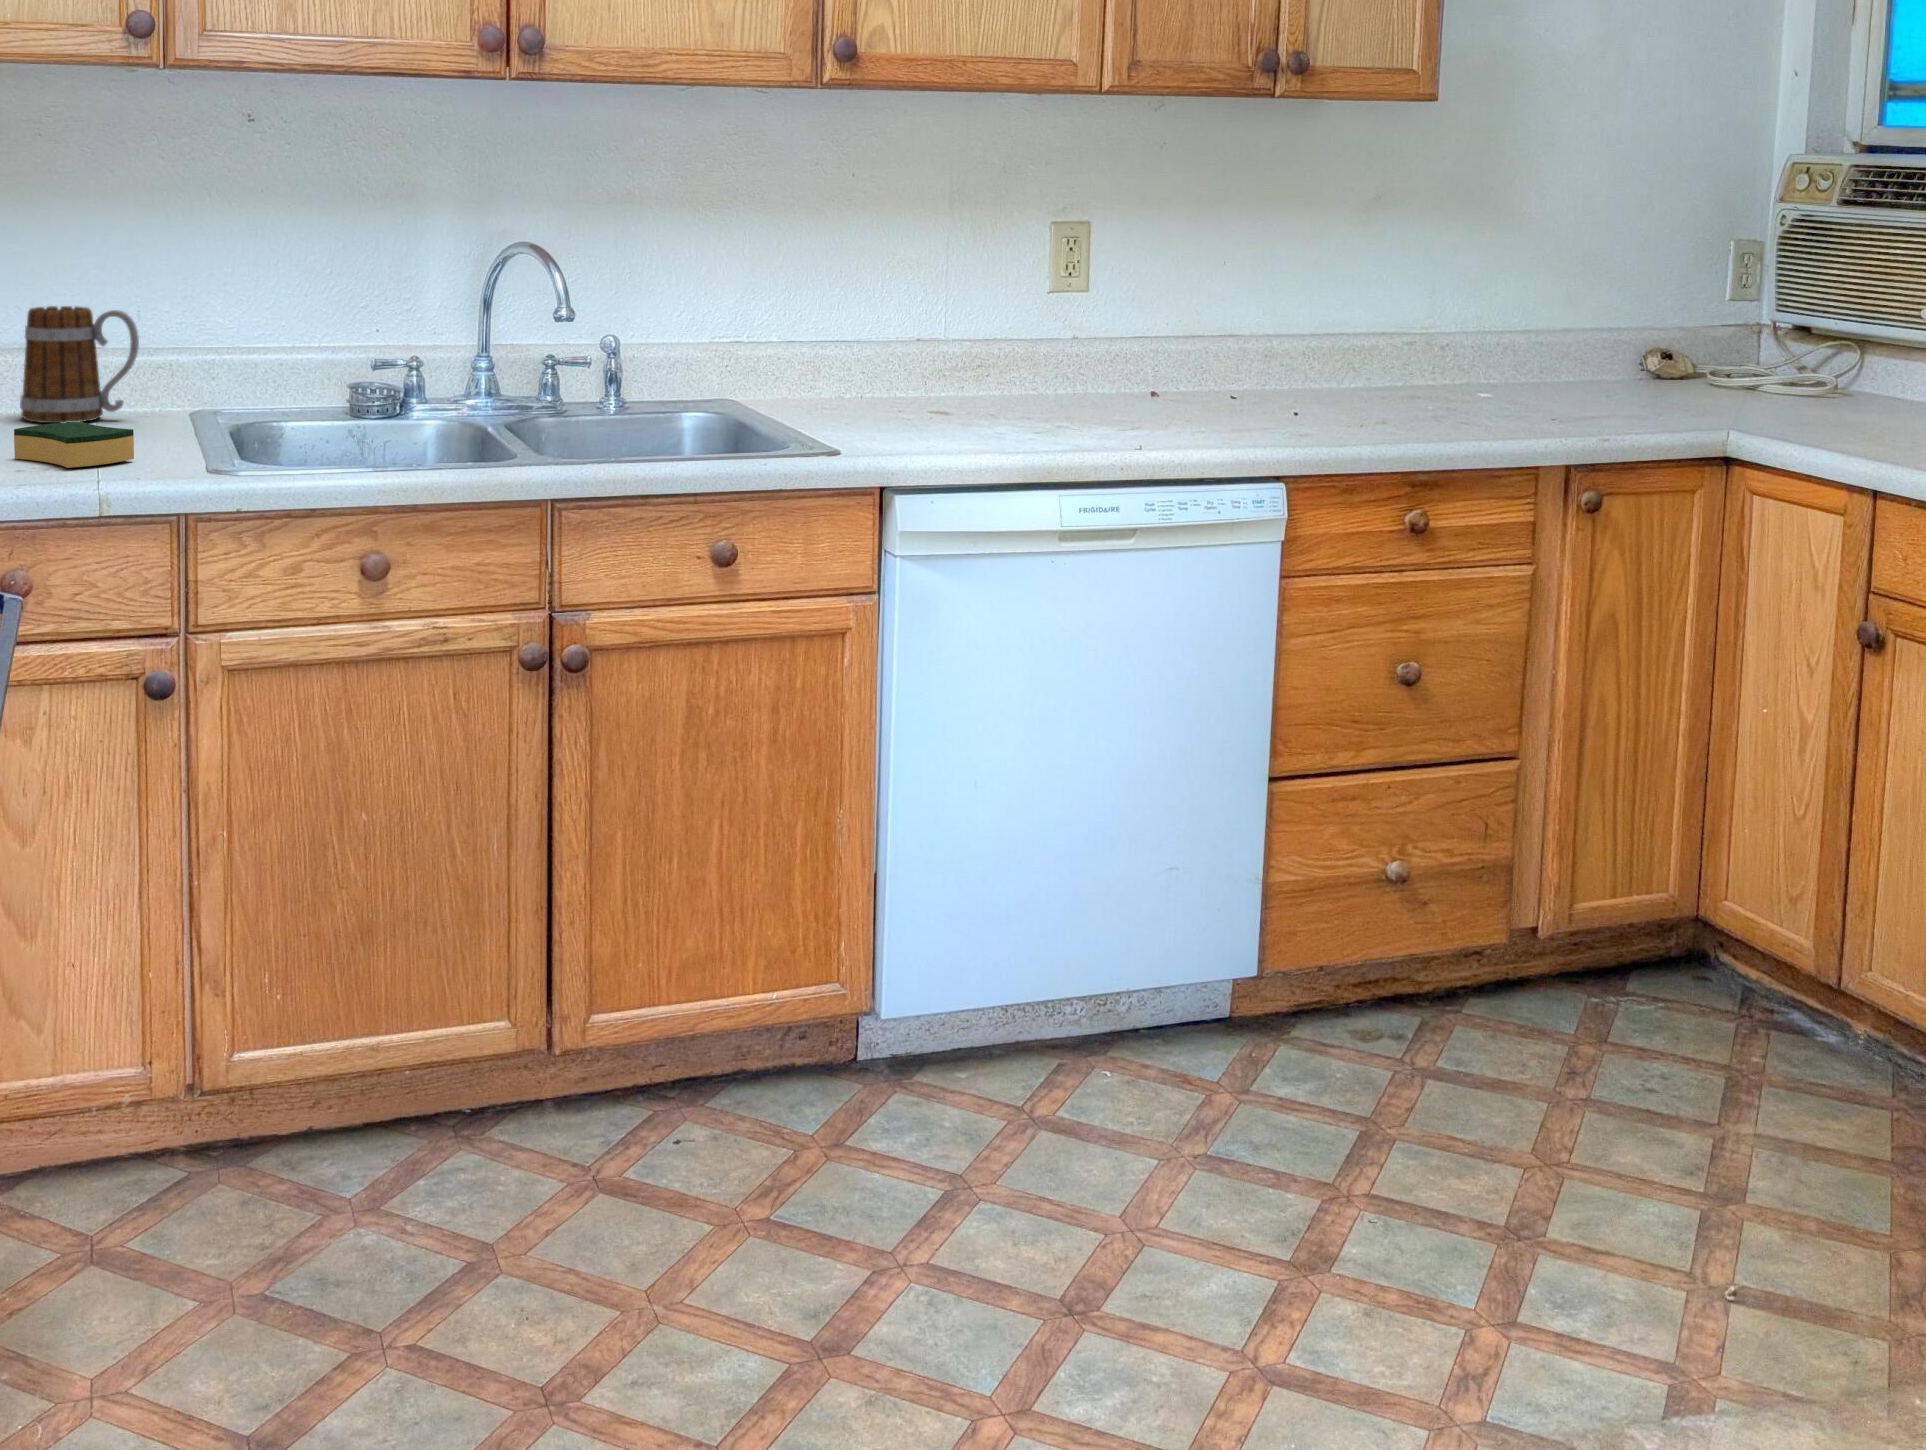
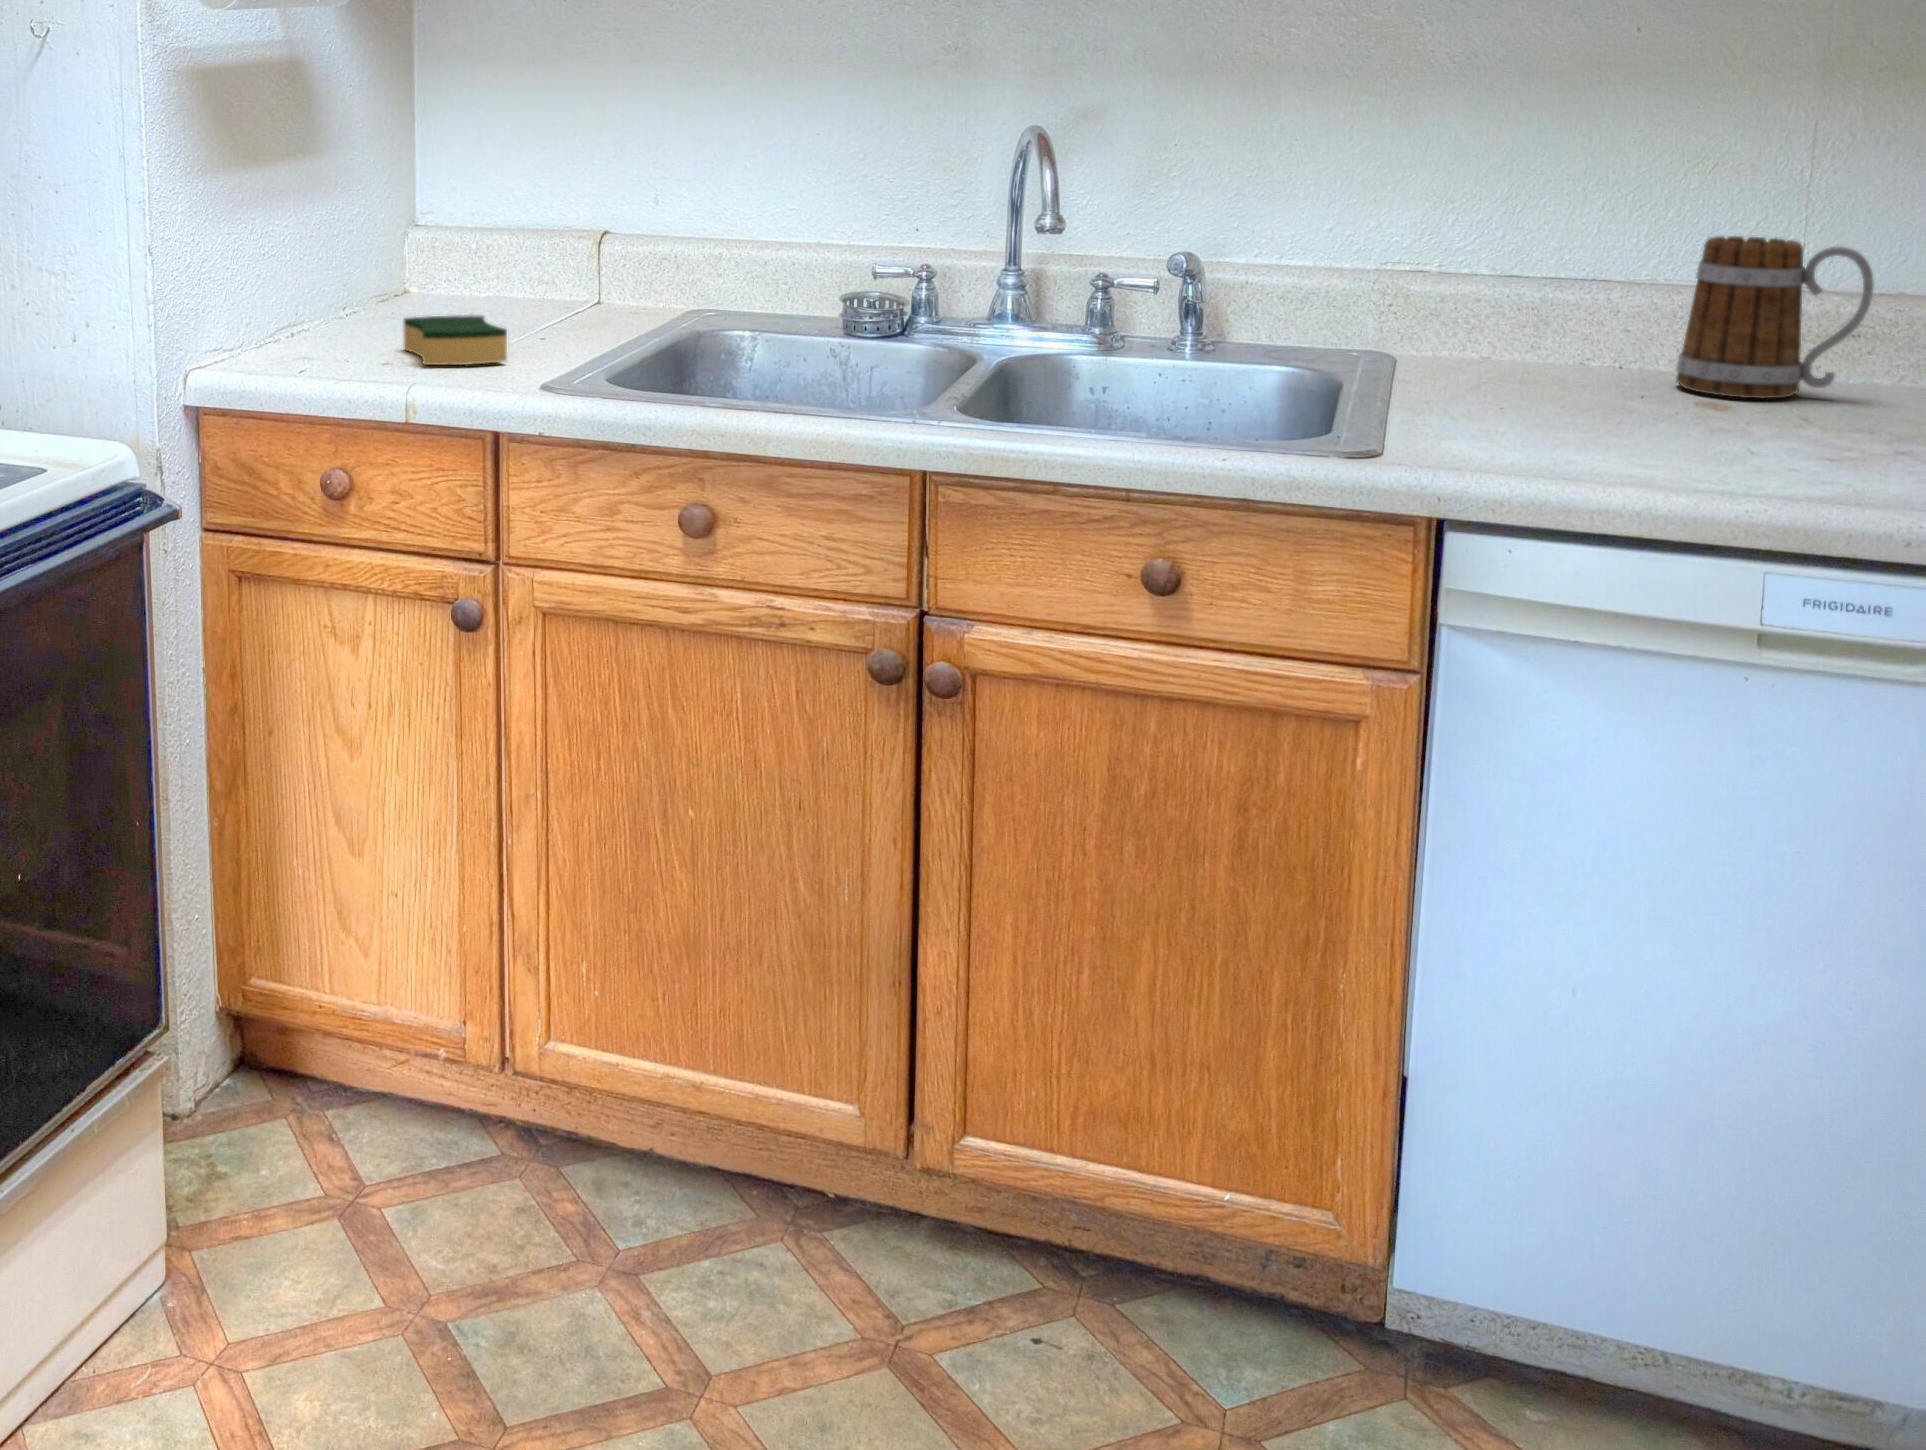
mug: present [20,306,139,423] -> present [1676,236,1874,398]

